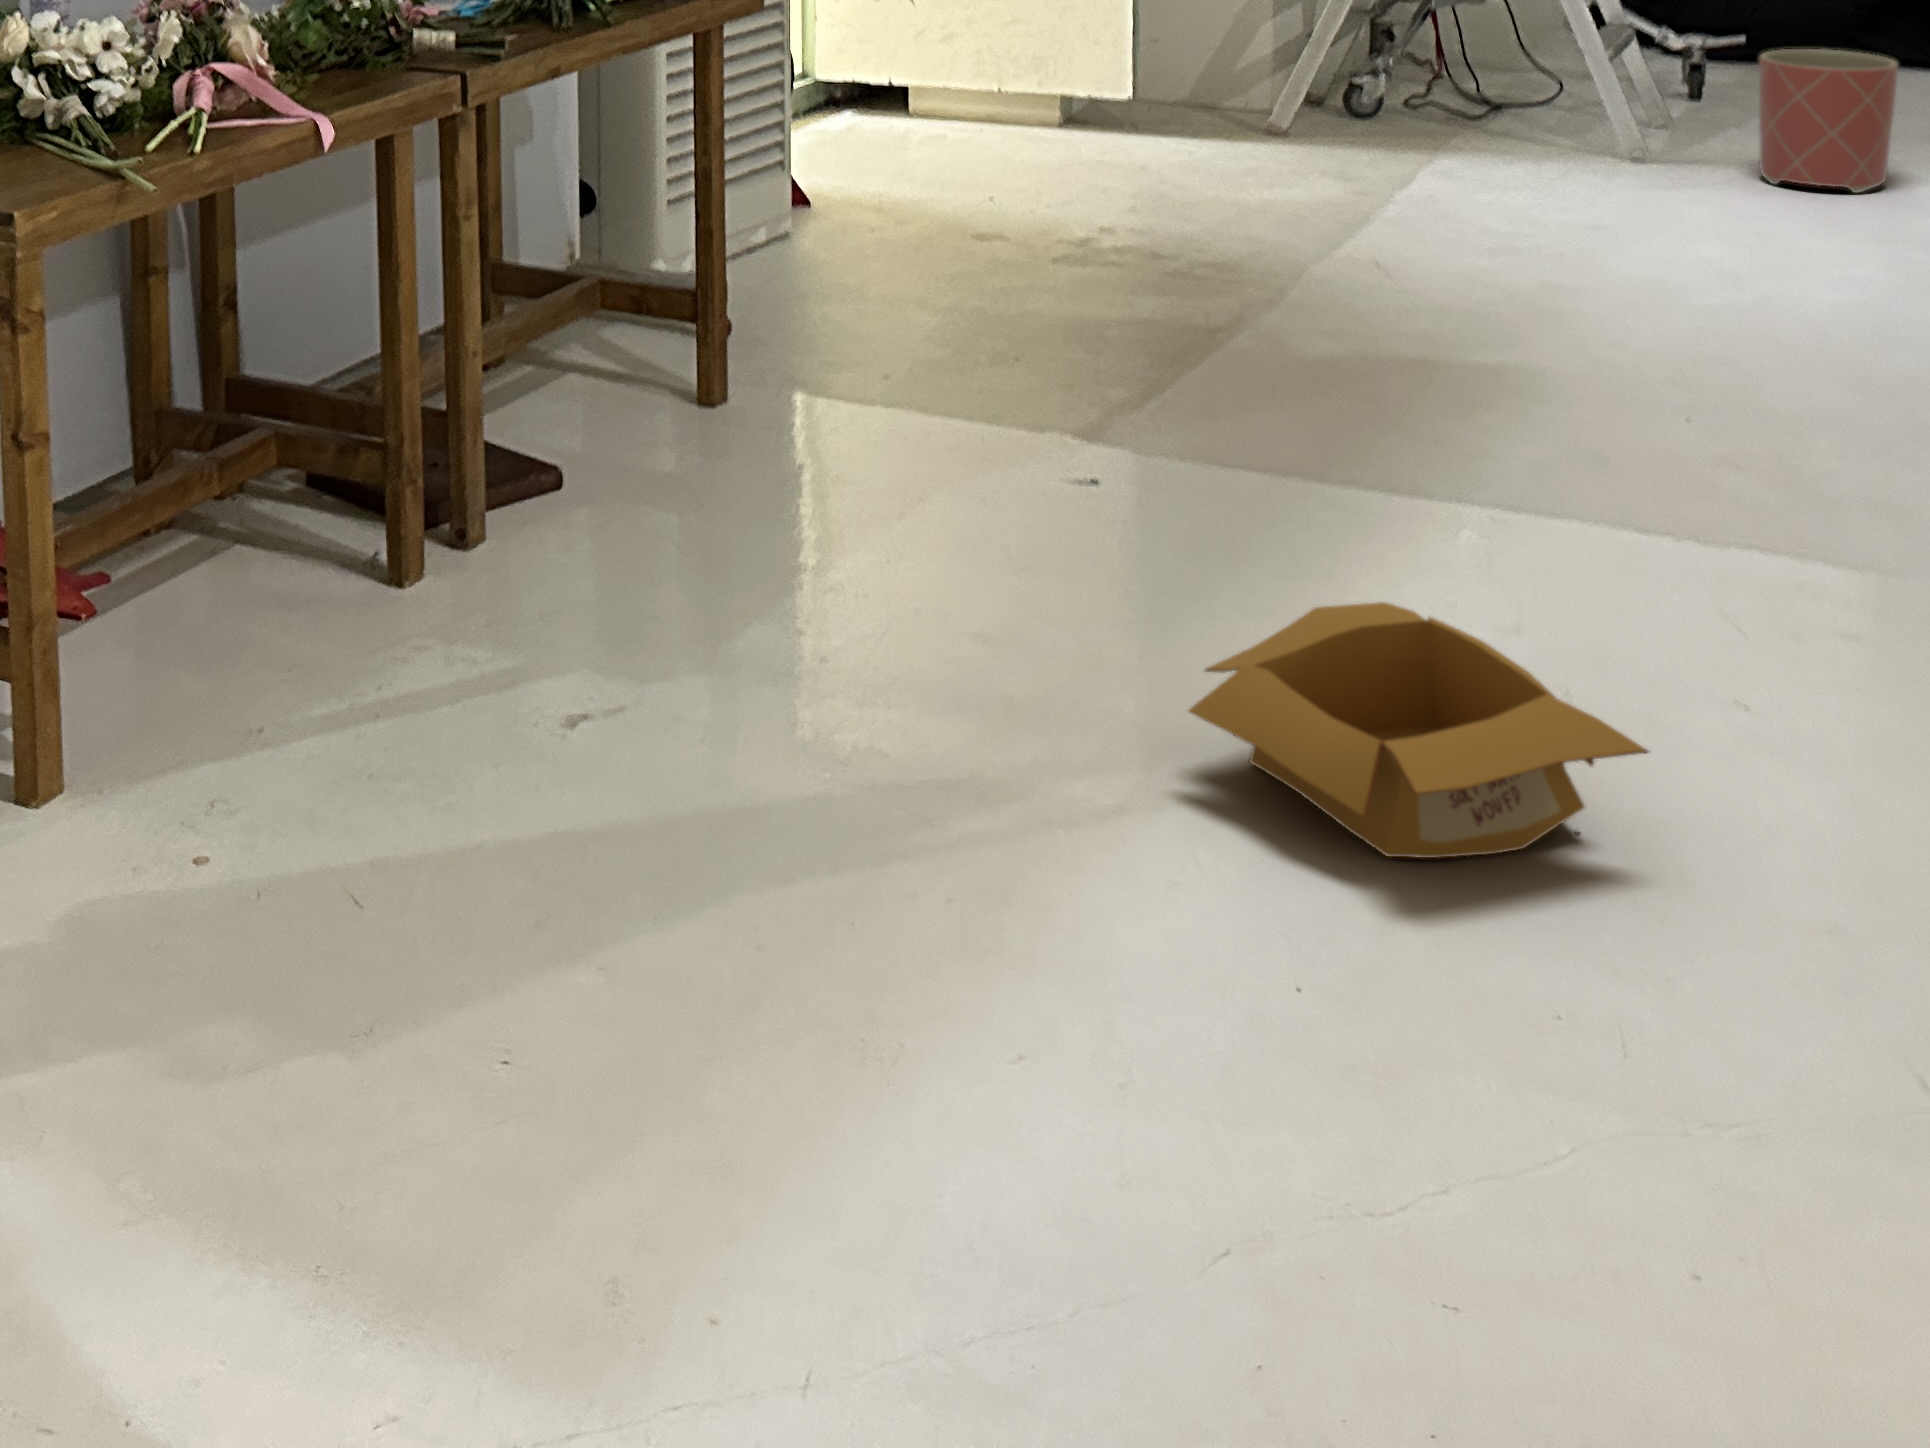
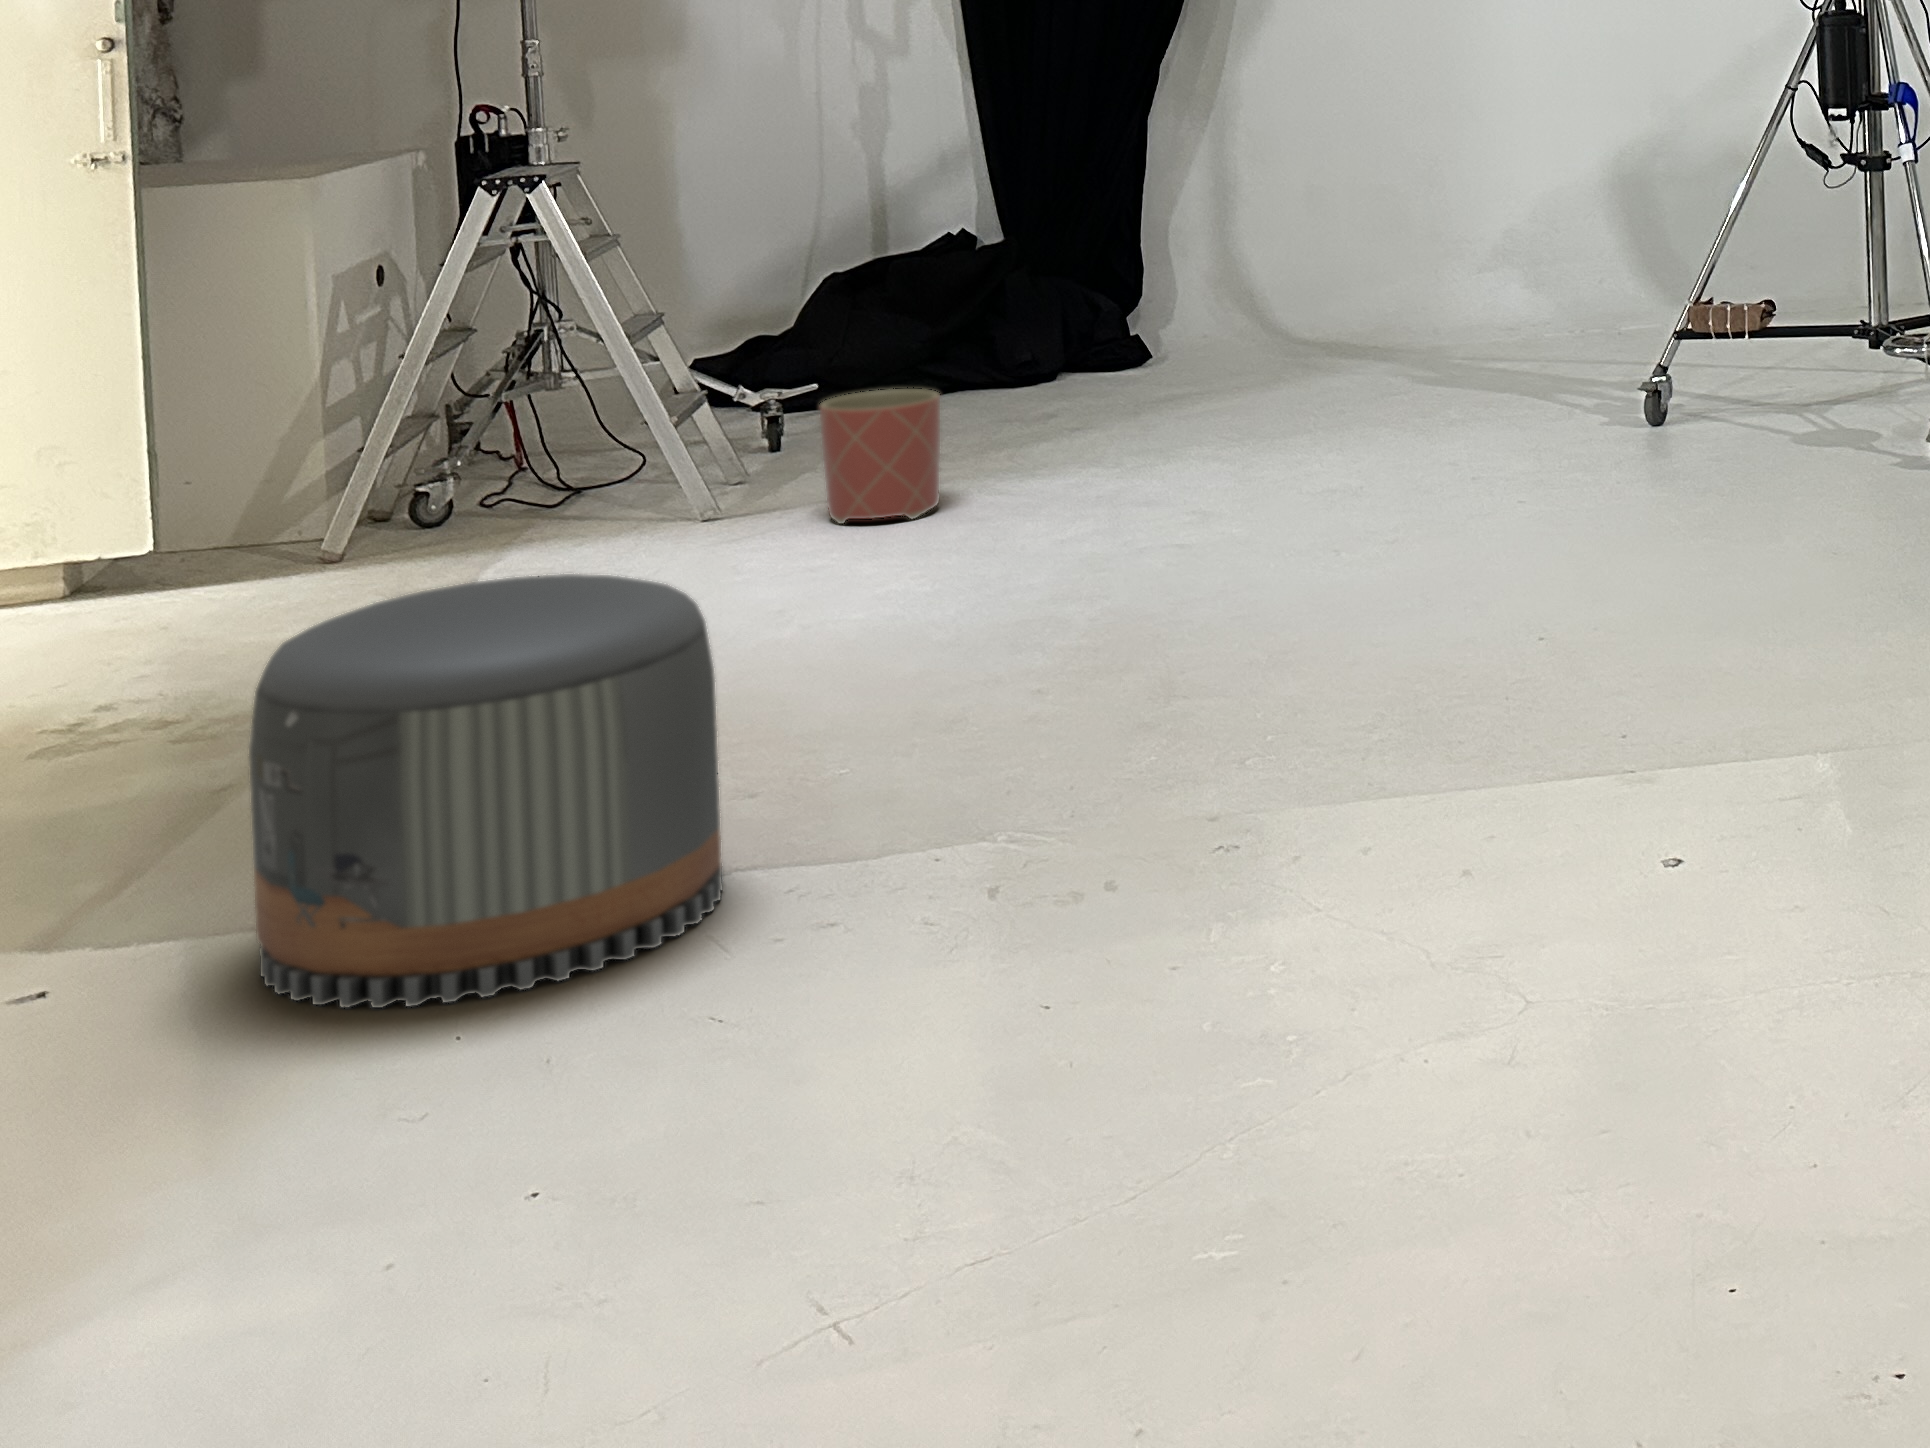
pouf: none [1248,177,1695,587] -> present [249,574,723,1008]
cardboard box: present [1188,602,1648,858] -> none [153,1040,653,1304]

